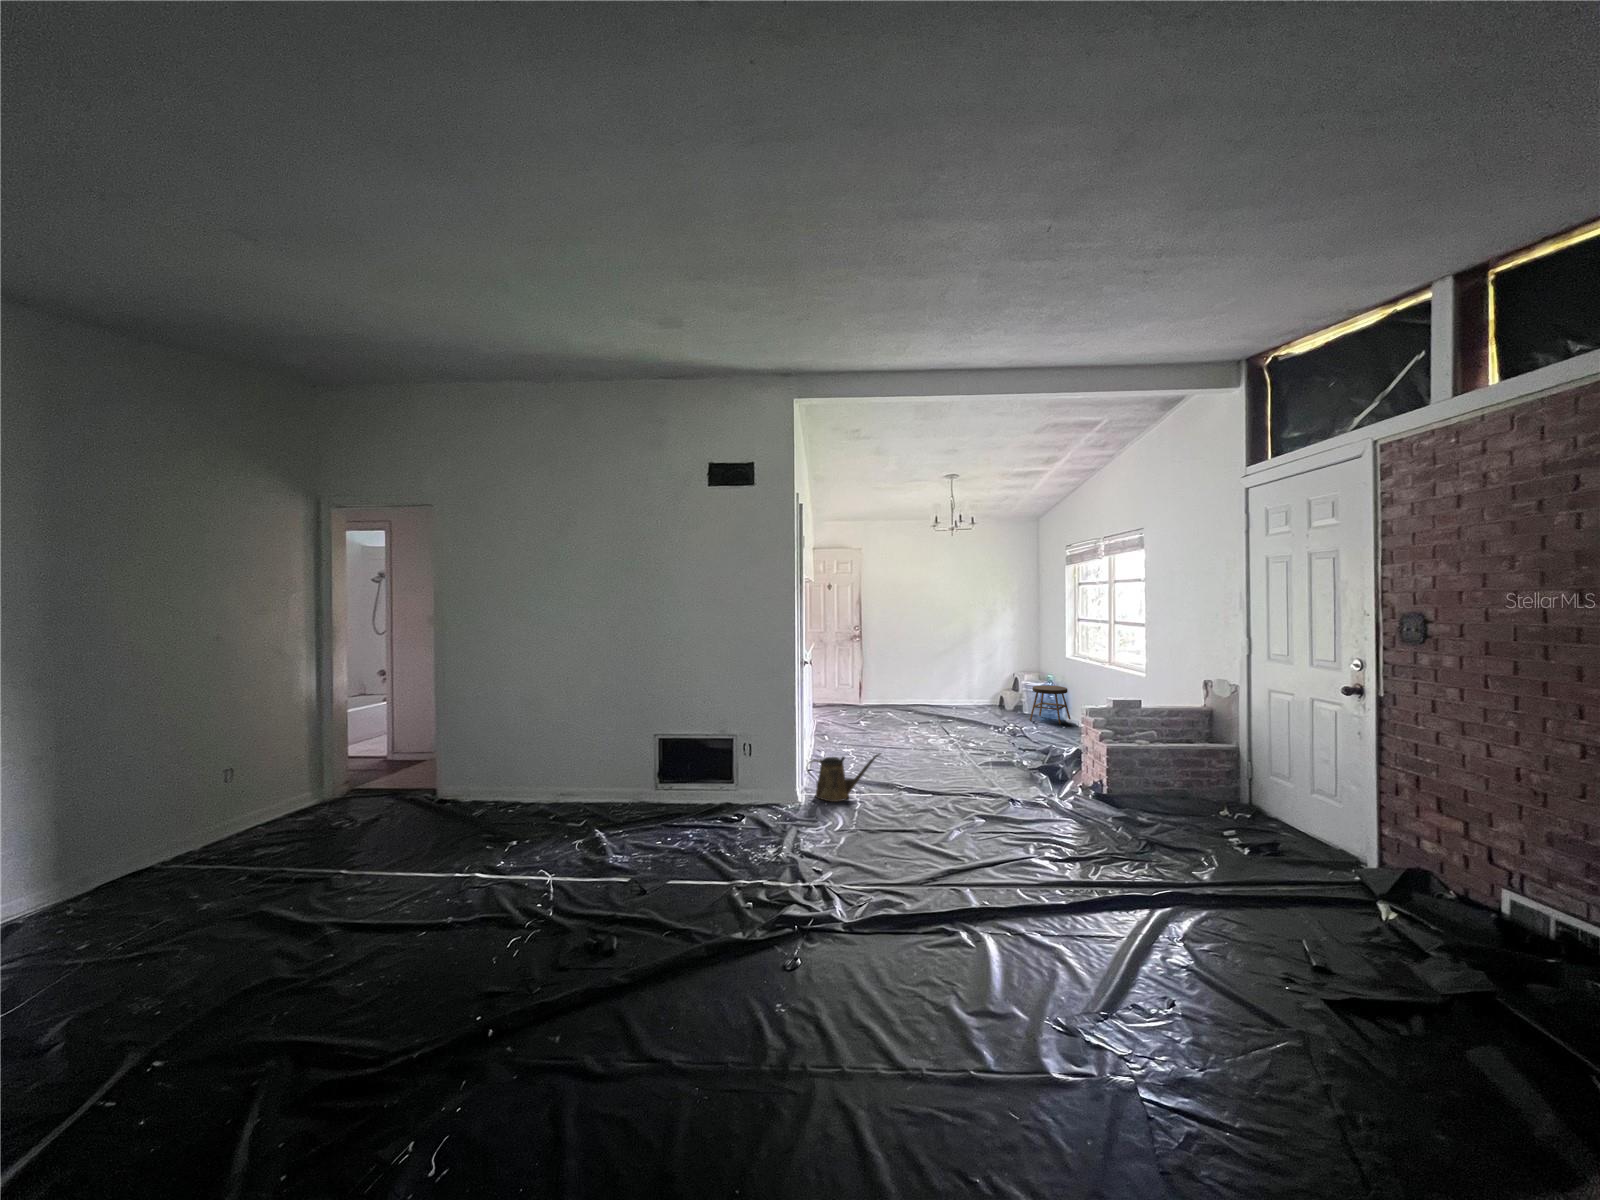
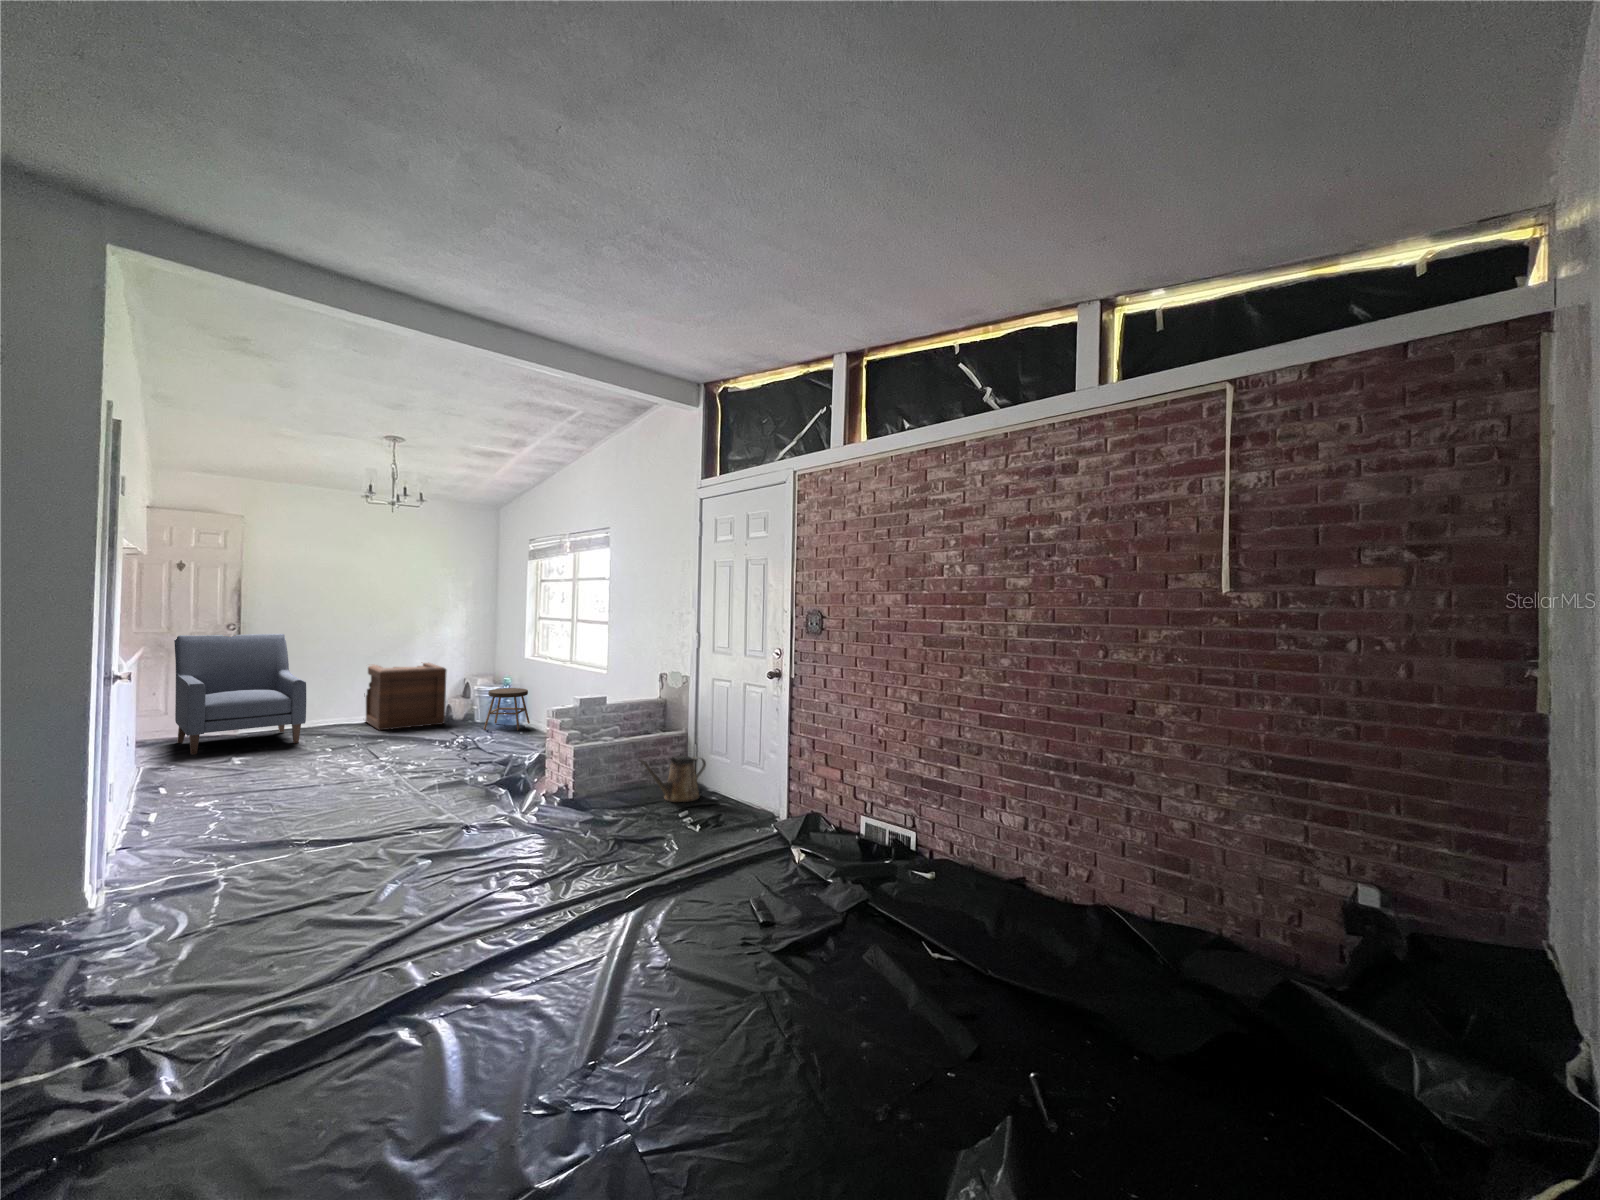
chair: none [831,636,903,717] -> present [174,634,306,755]
wooden crate: none [940,660,998,713] -> present [365,663,446,730]
watering can: present [806,754,880,802] -> present [638,756,706,802]

